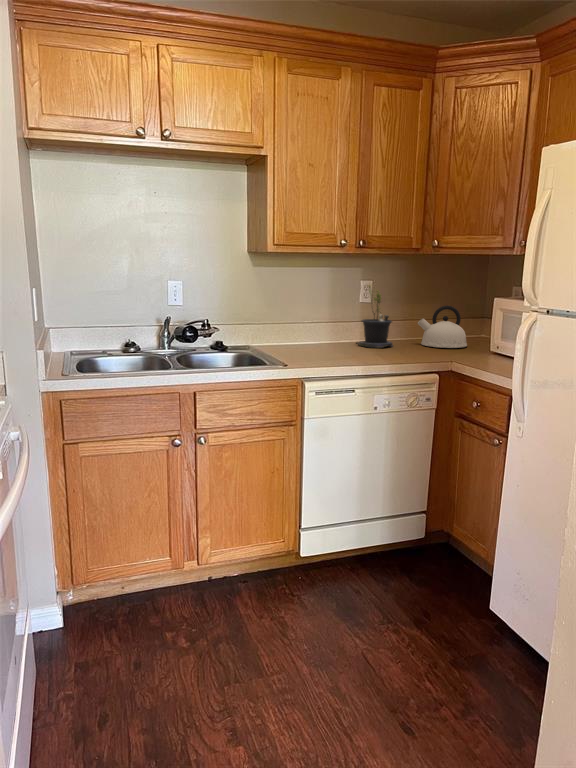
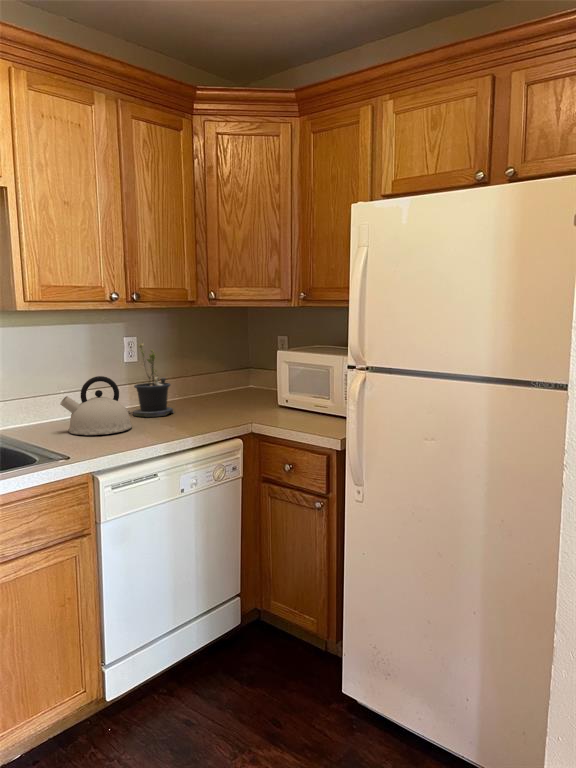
kettle: present [418,306,467,348] -> present [60,376,132,435]

